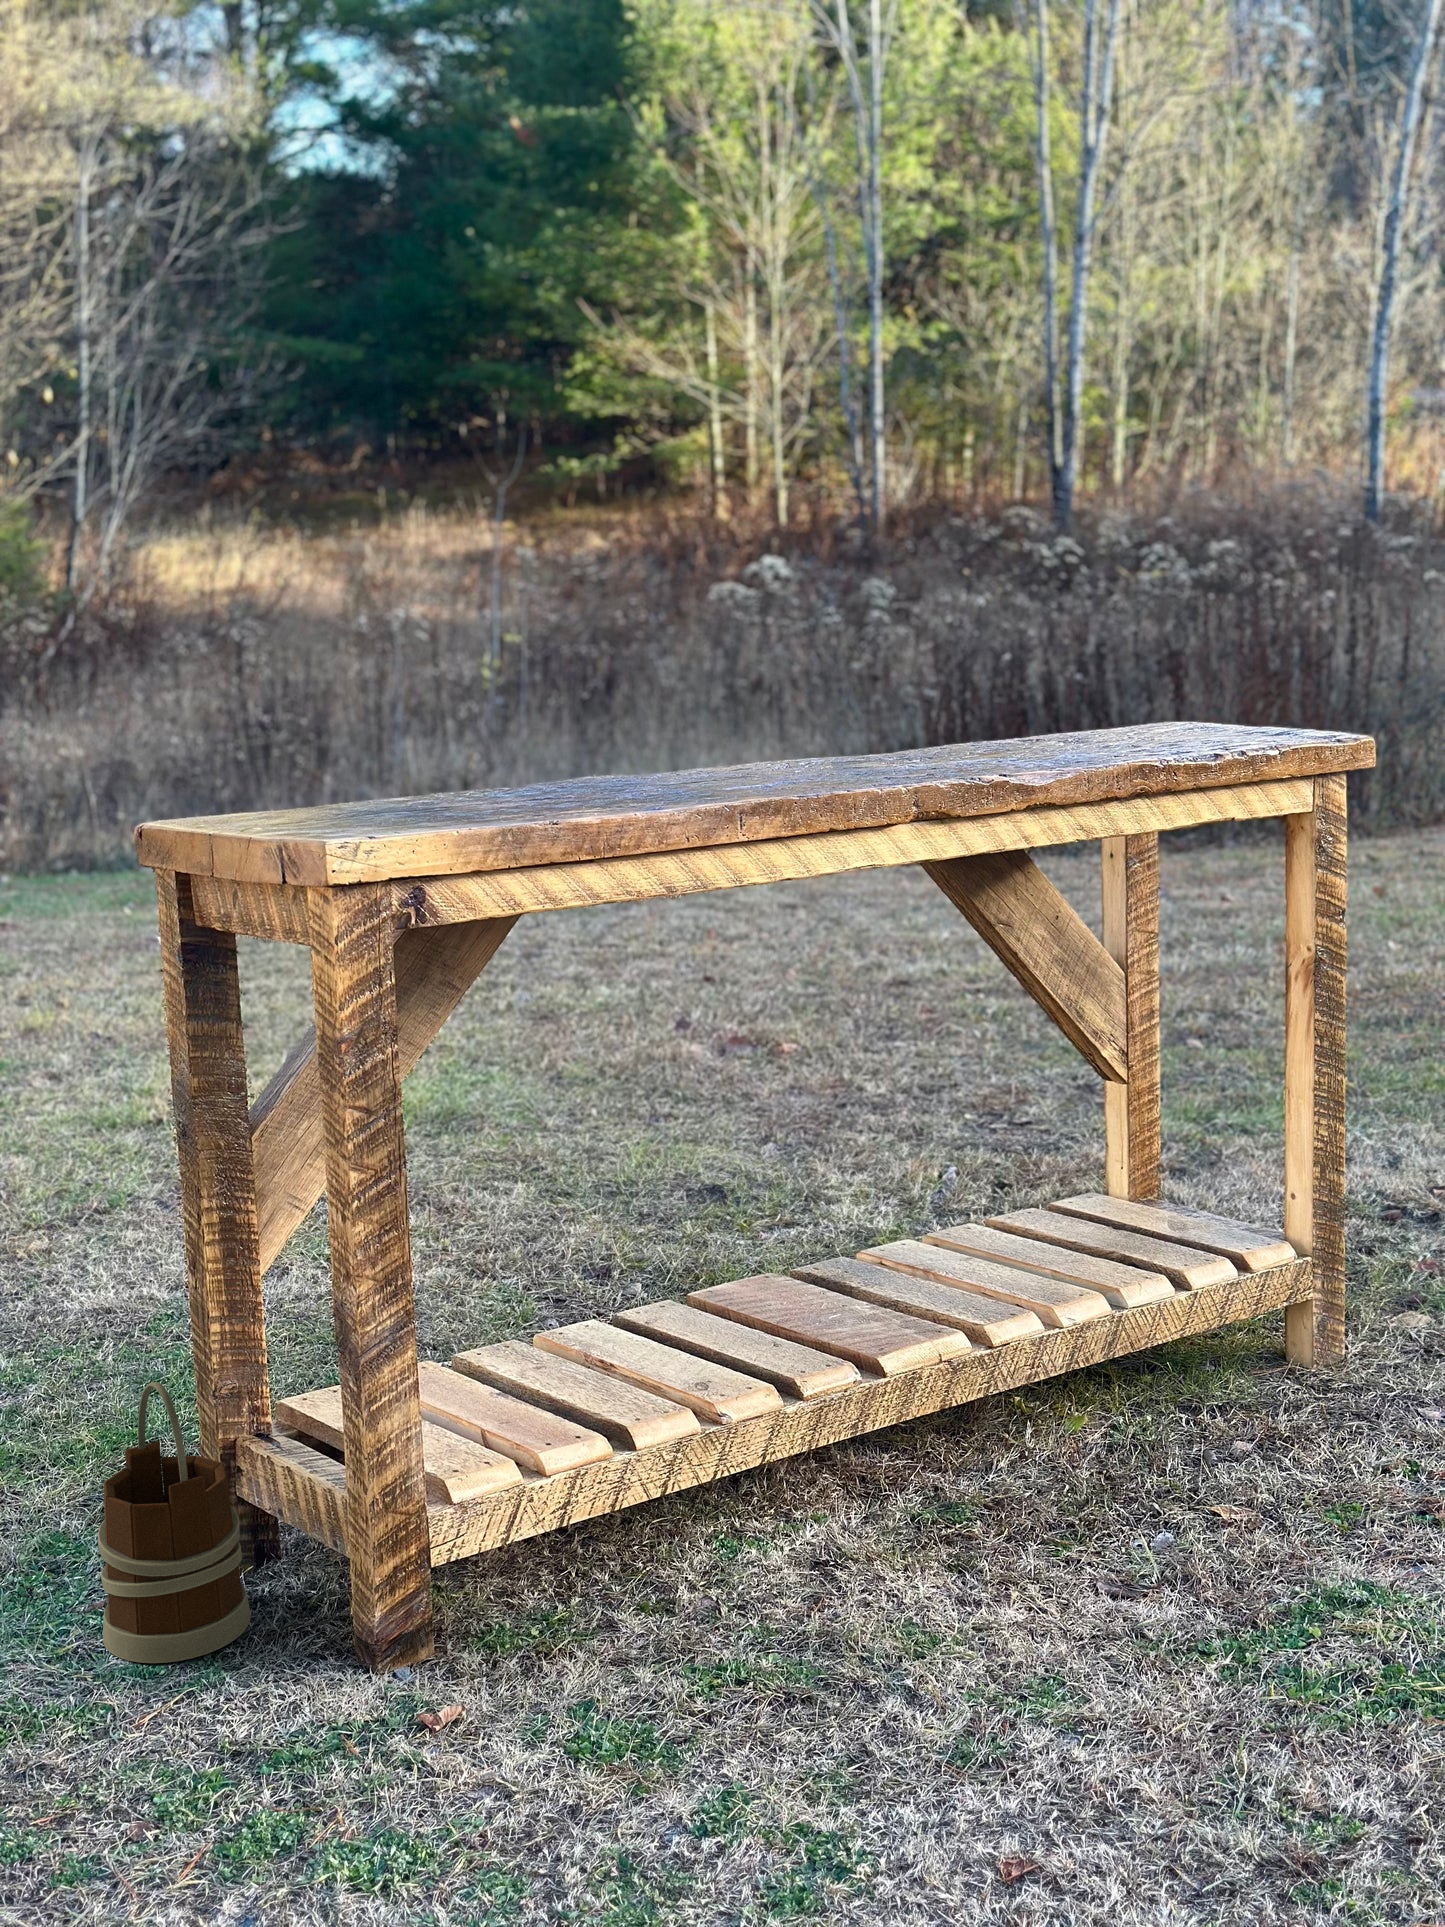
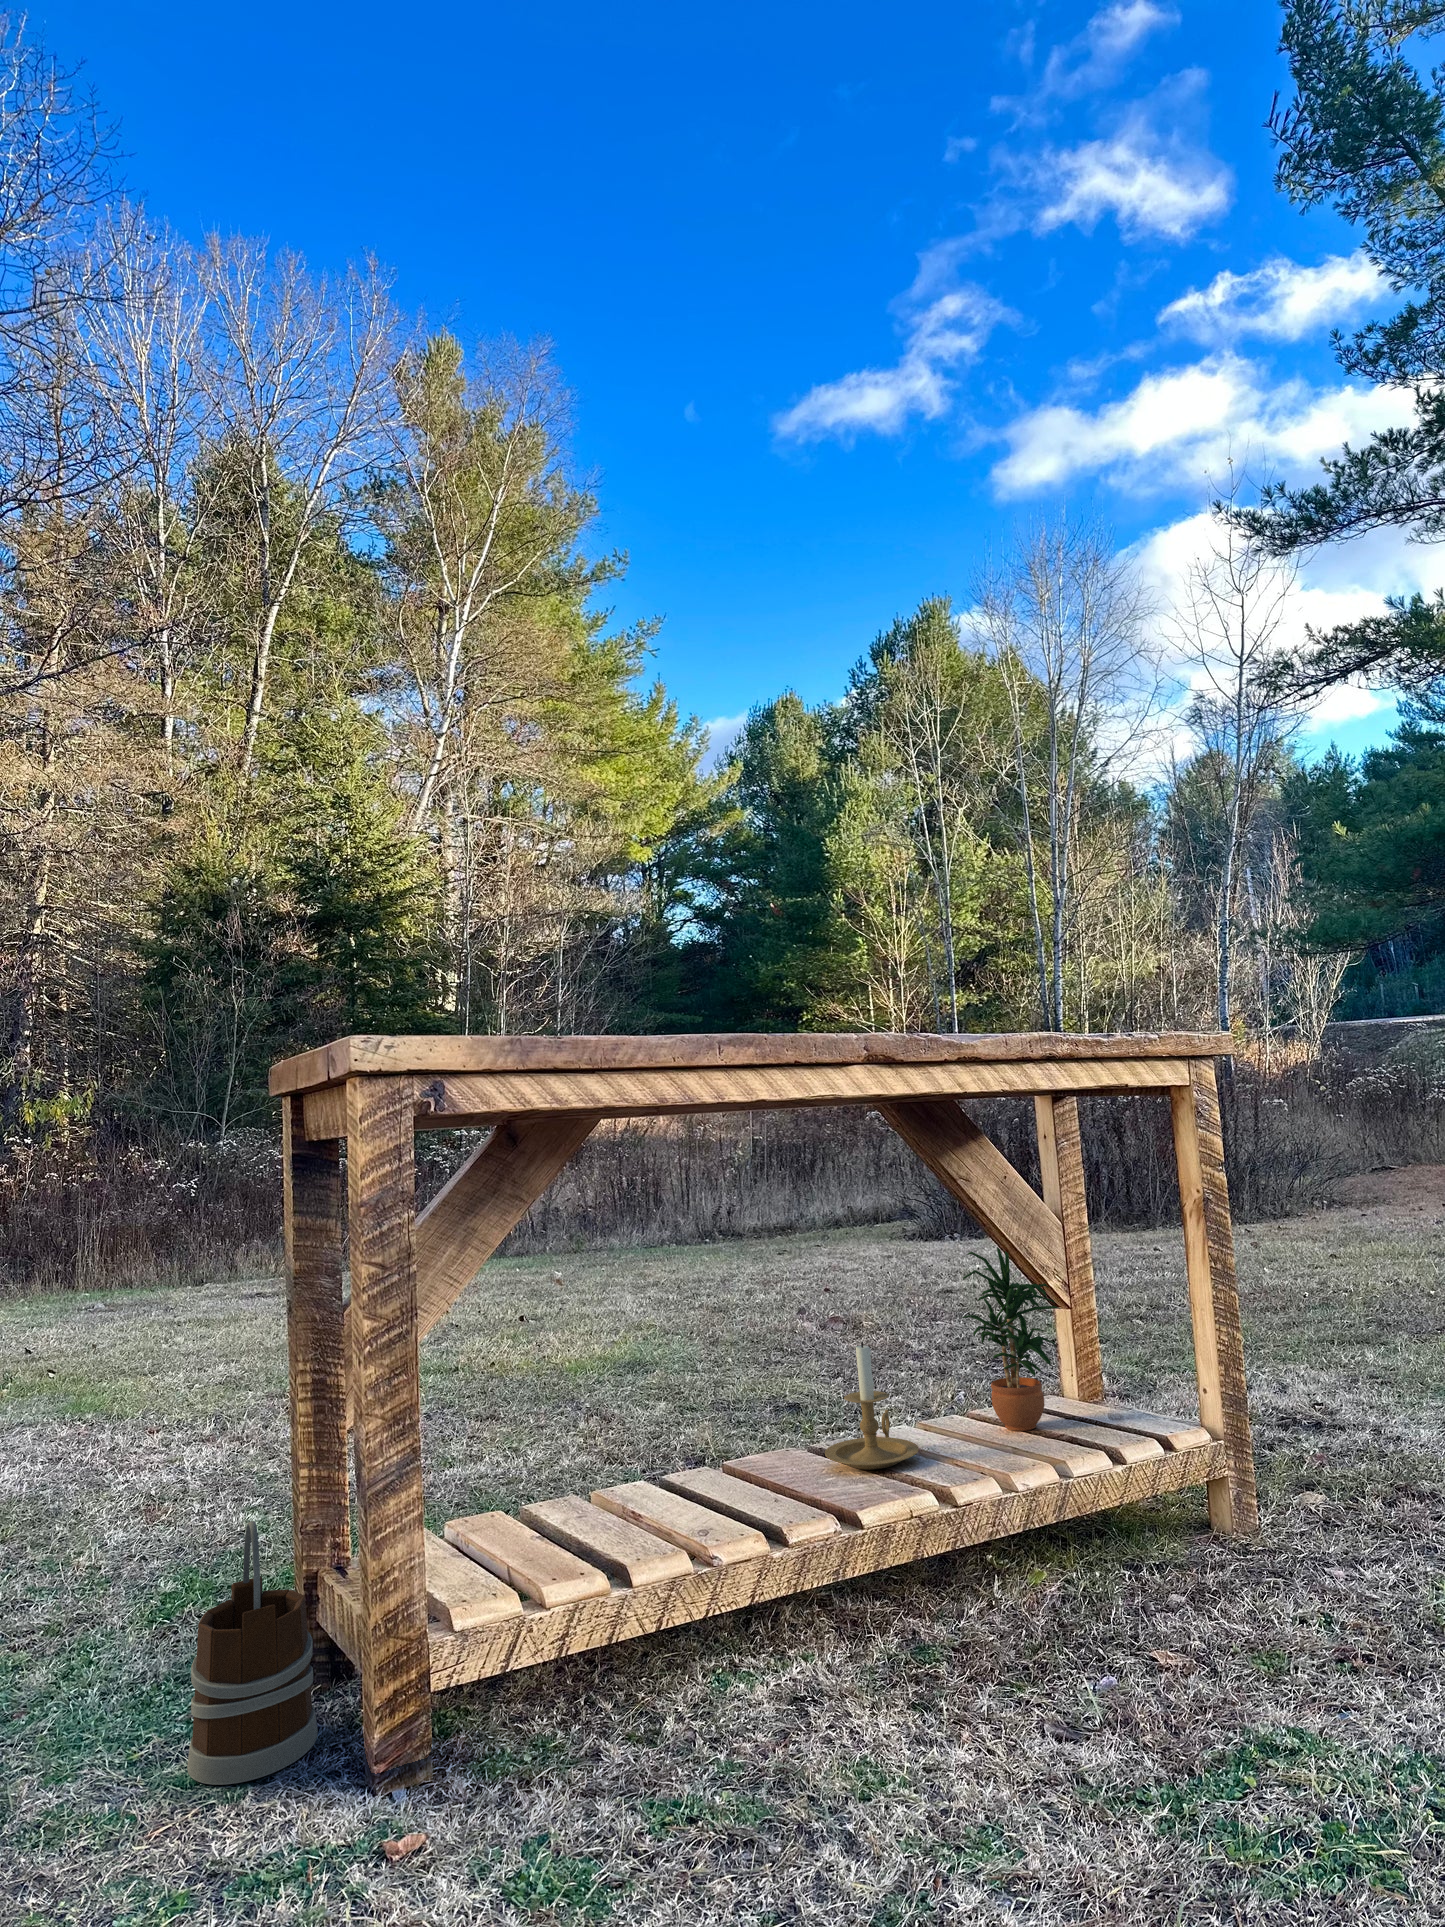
potted plant: none [1005,1020,1142,1251] -> present [962,1247,1062,1431]
candle holder: none [828,1148,948,1303] -> present [825,1341,919,1470]

